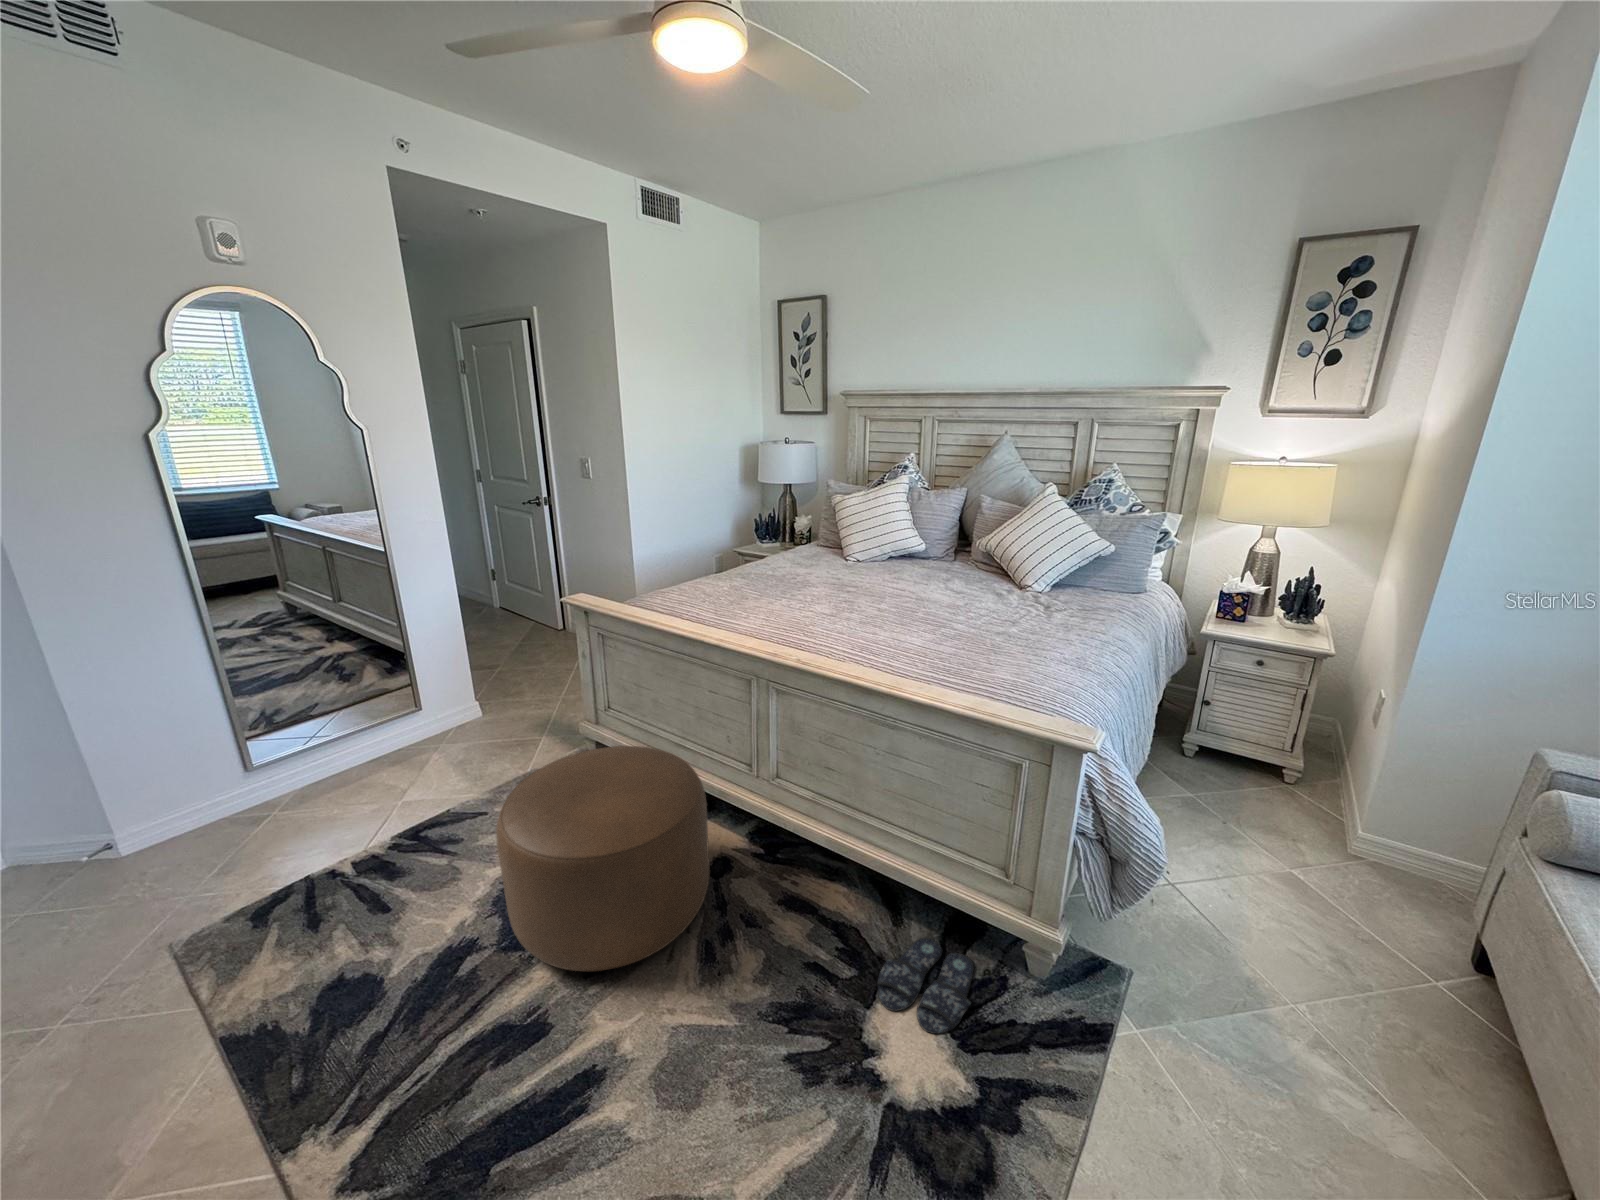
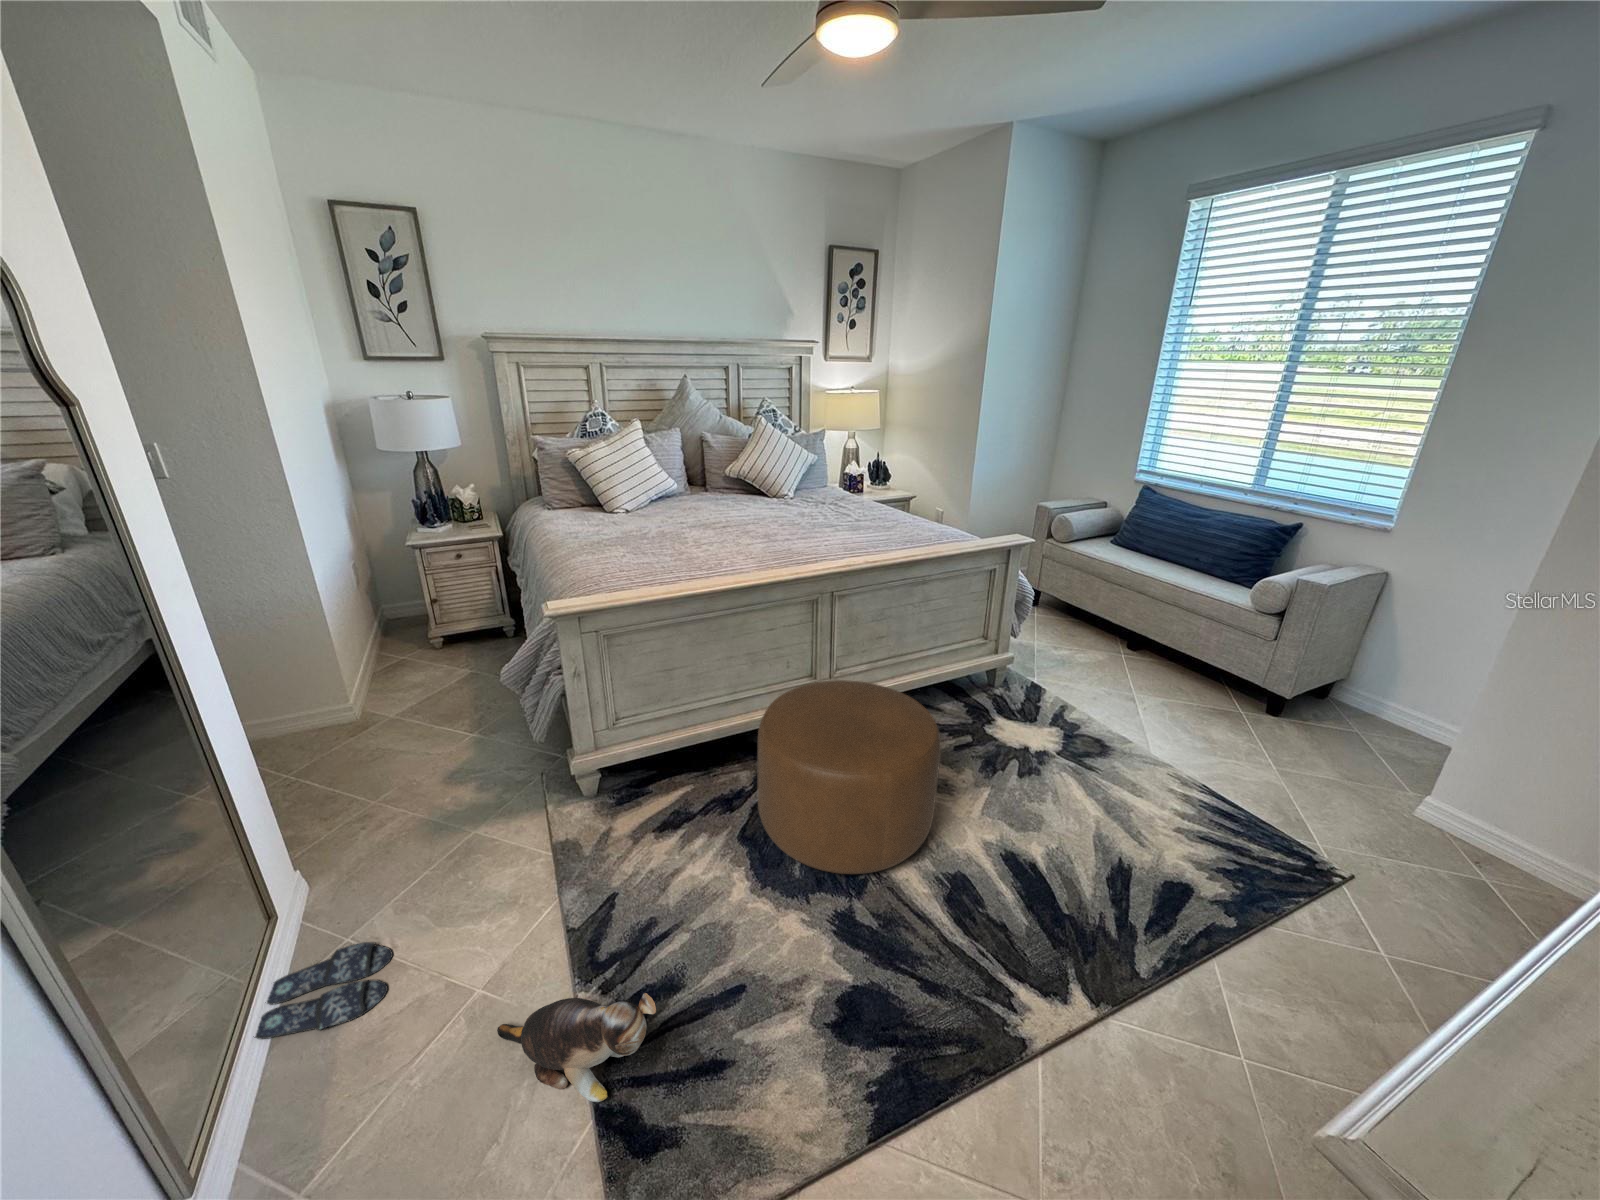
plush toy: none [260,812,365,881] -> present [497,993,656,1102]
slippers: present [878,937,974,1034] -> present [255,942,393,1039]

